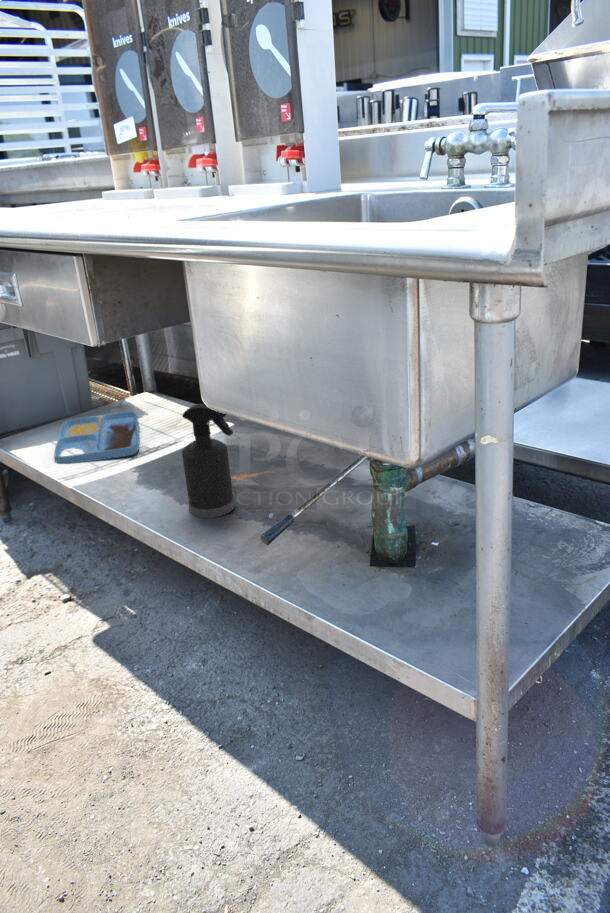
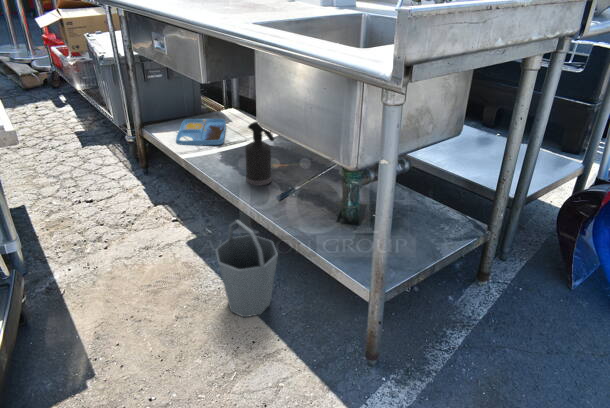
bucket: none [153,589,275,777] -> present [216,220,278,317]

